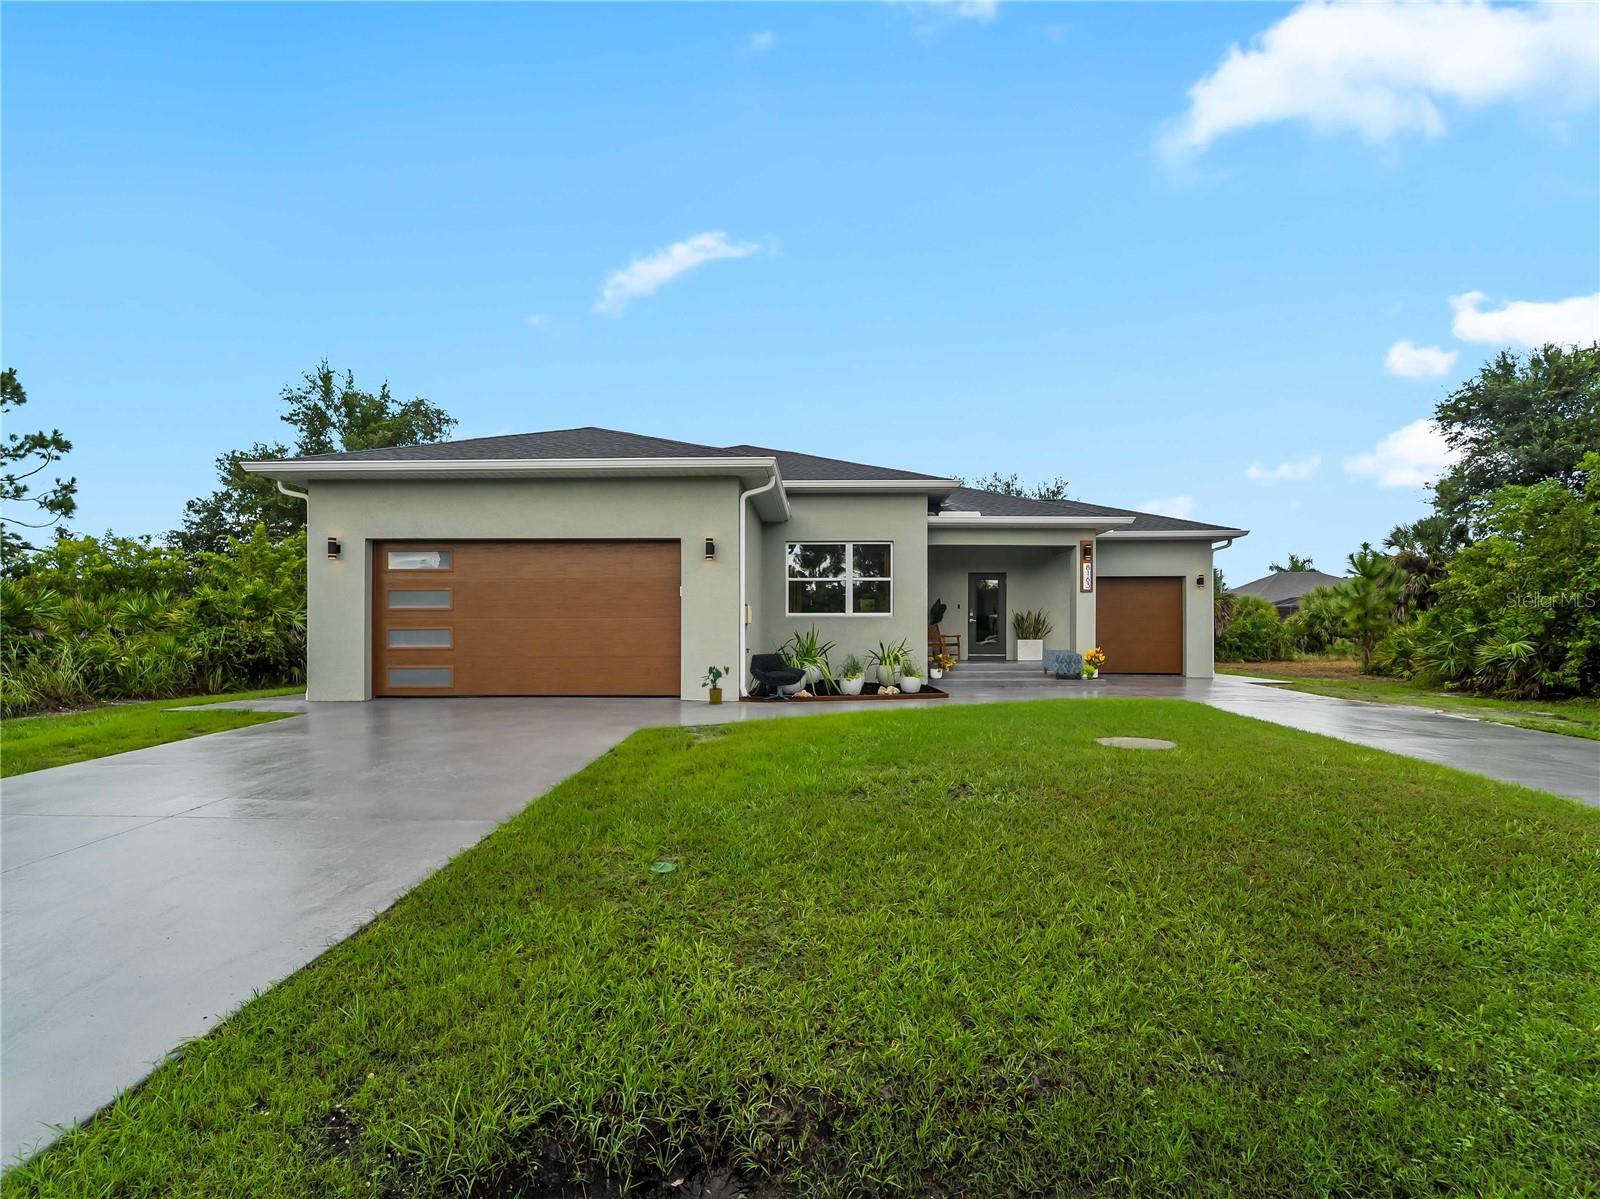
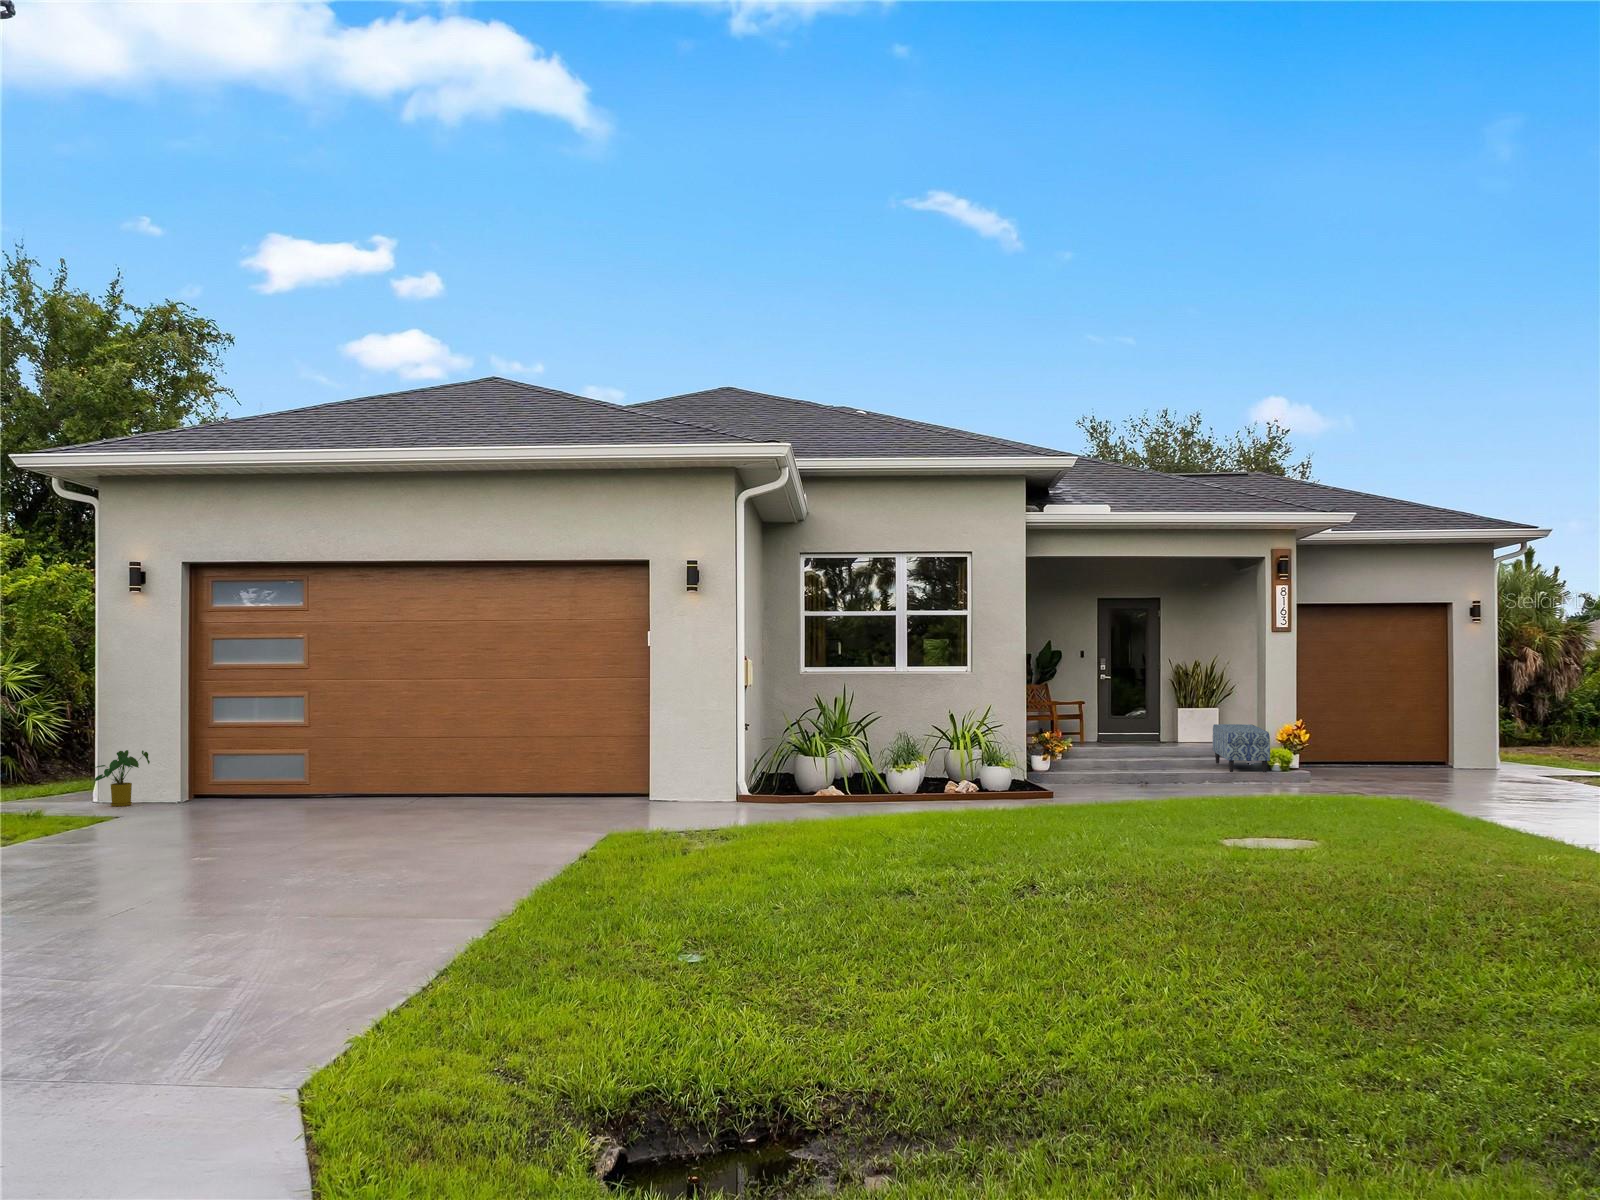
lounge chair: present [750,653,806,699] -> none [751,730,836,801]
house plant: present [701,666,729,704] -> present [95,750,150,807]

